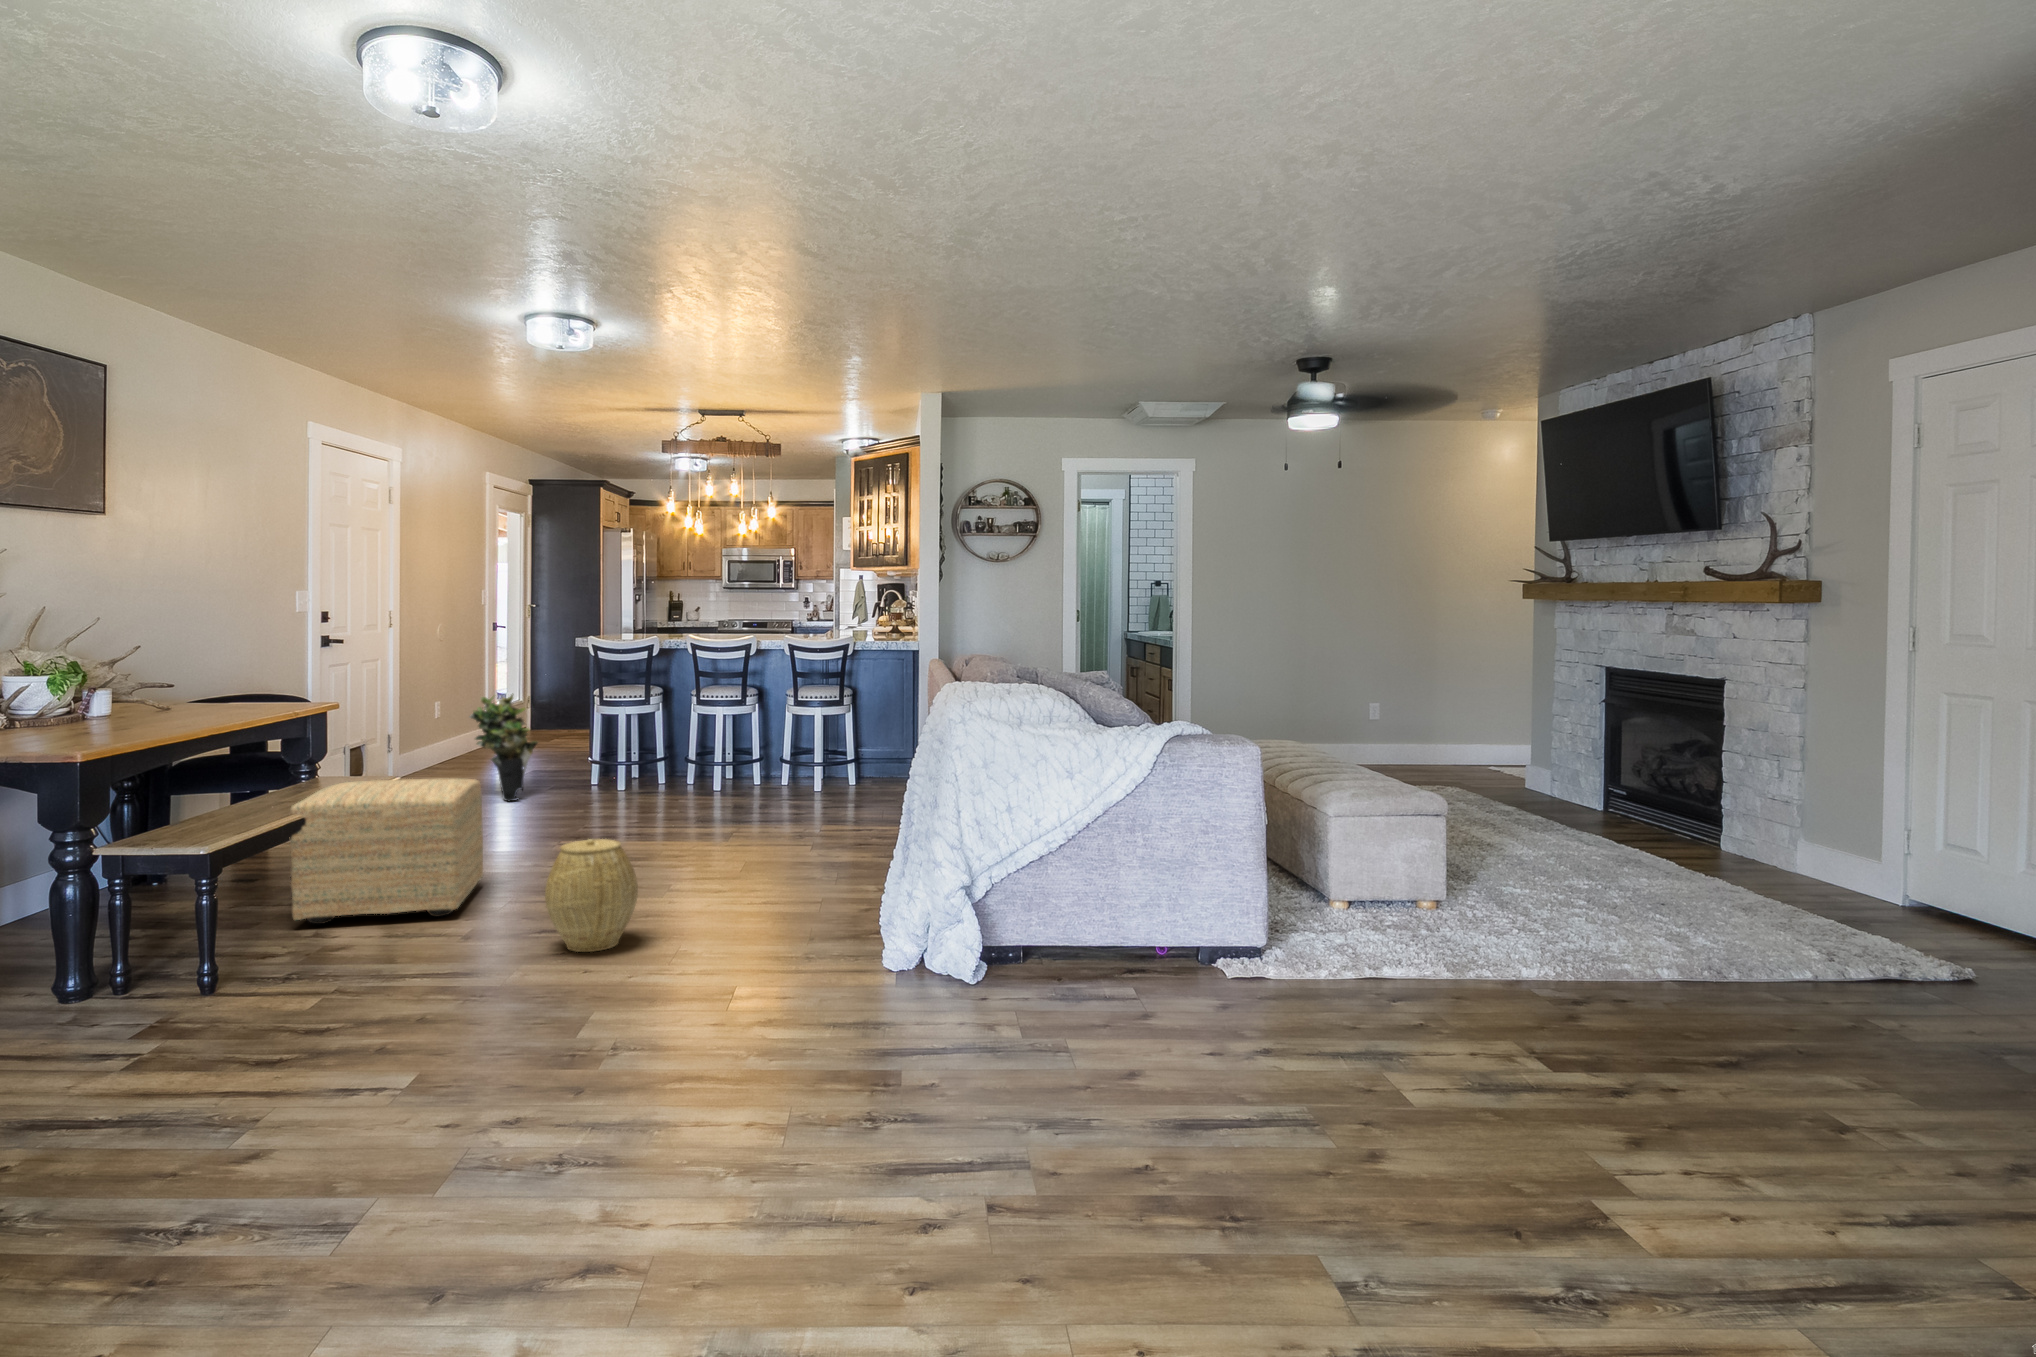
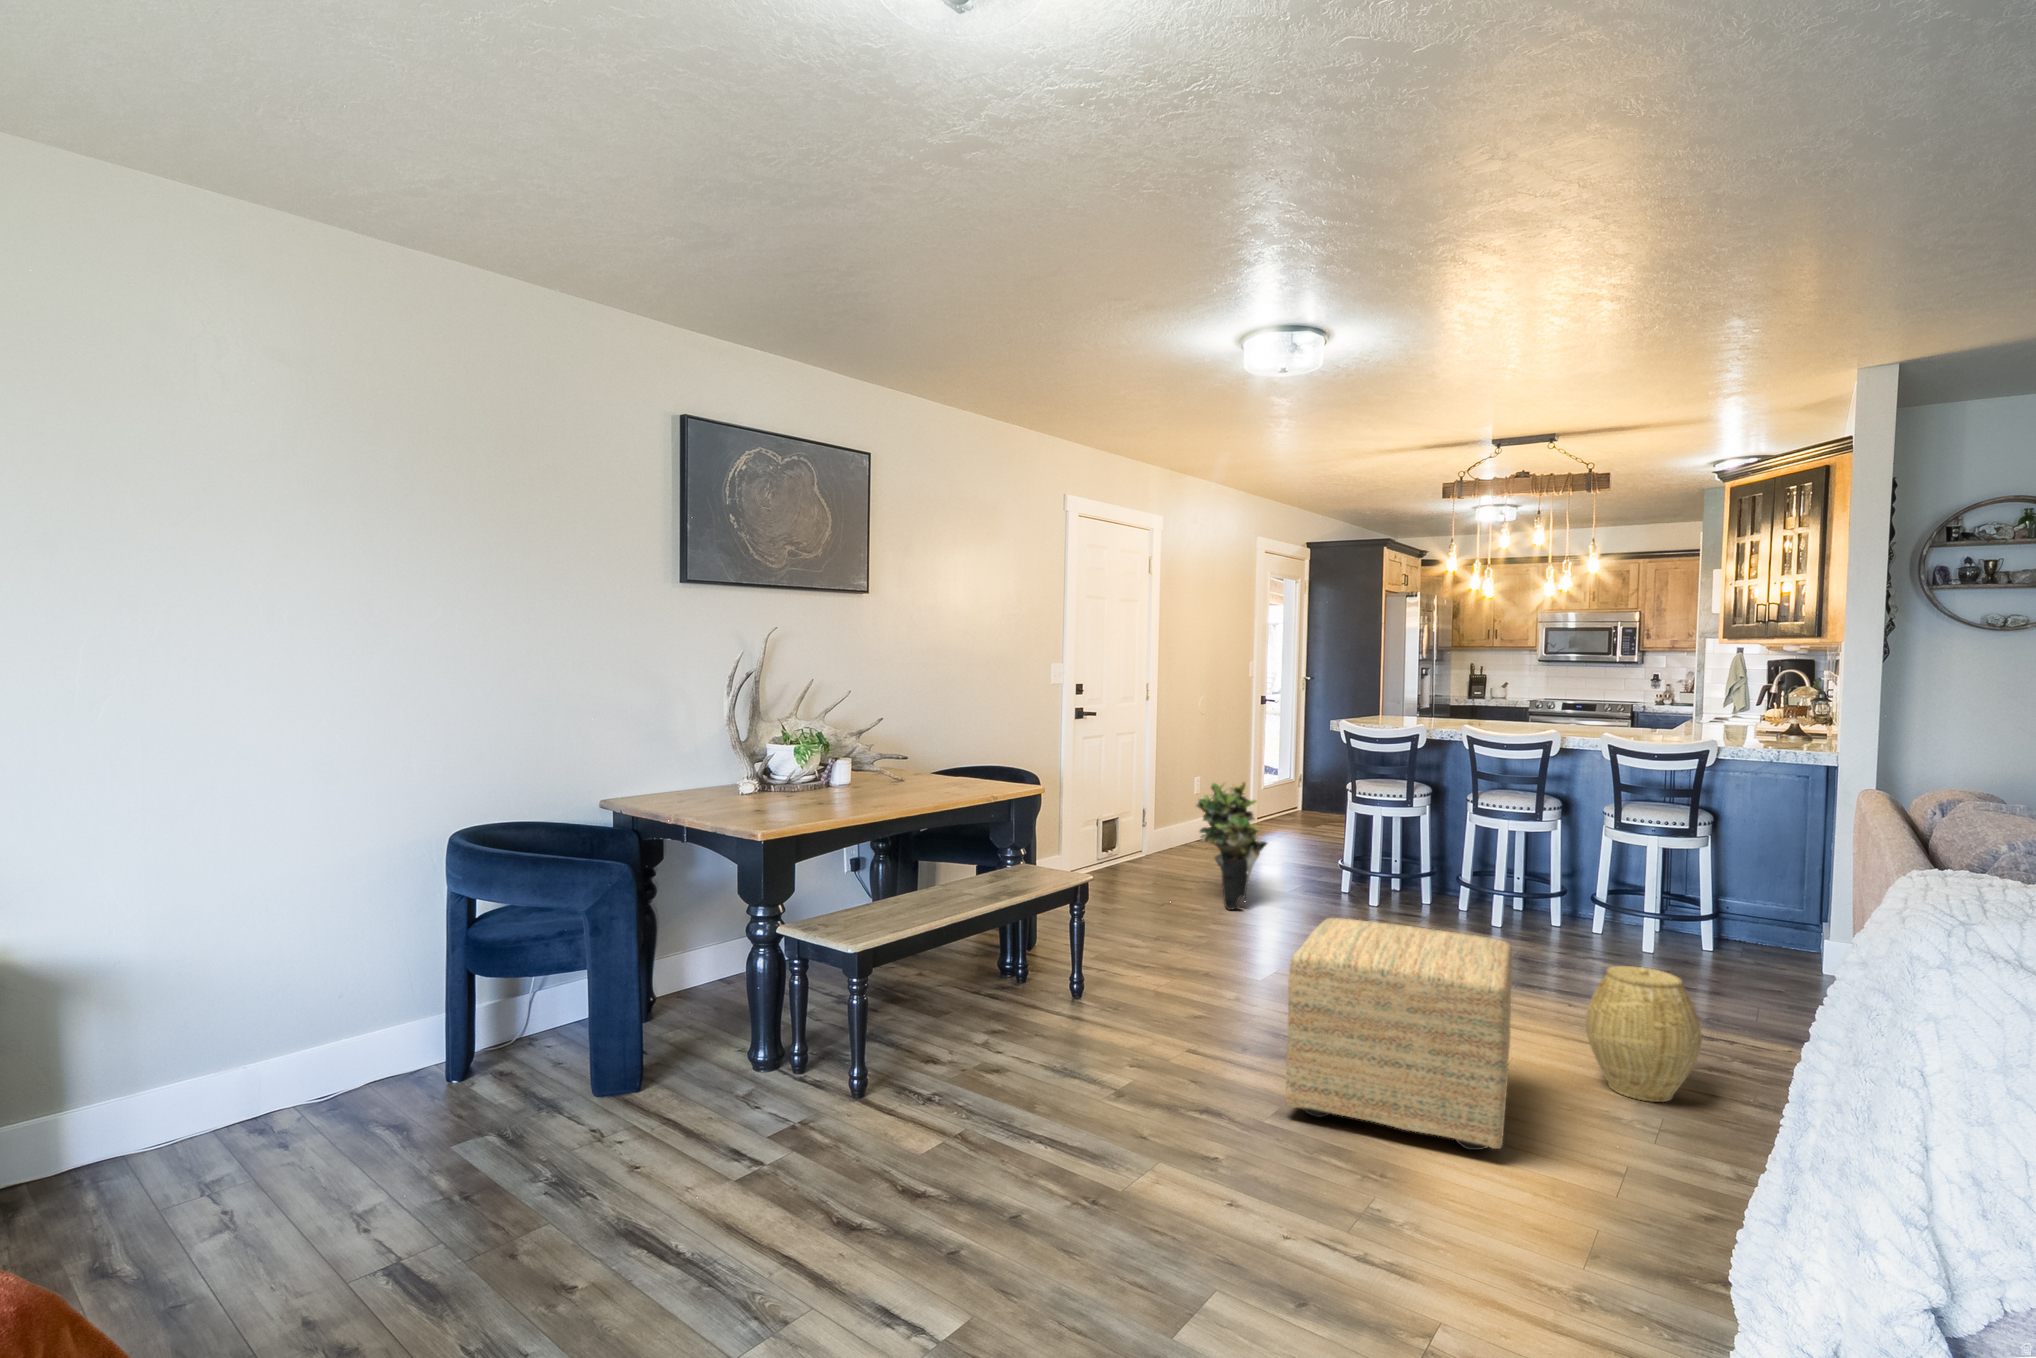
ottoman: present [290,778,483,924] -> present [1286,918,1512,1150]
woven basket: present [545,839,638,952] -> present [1586,966,1702,1102]

